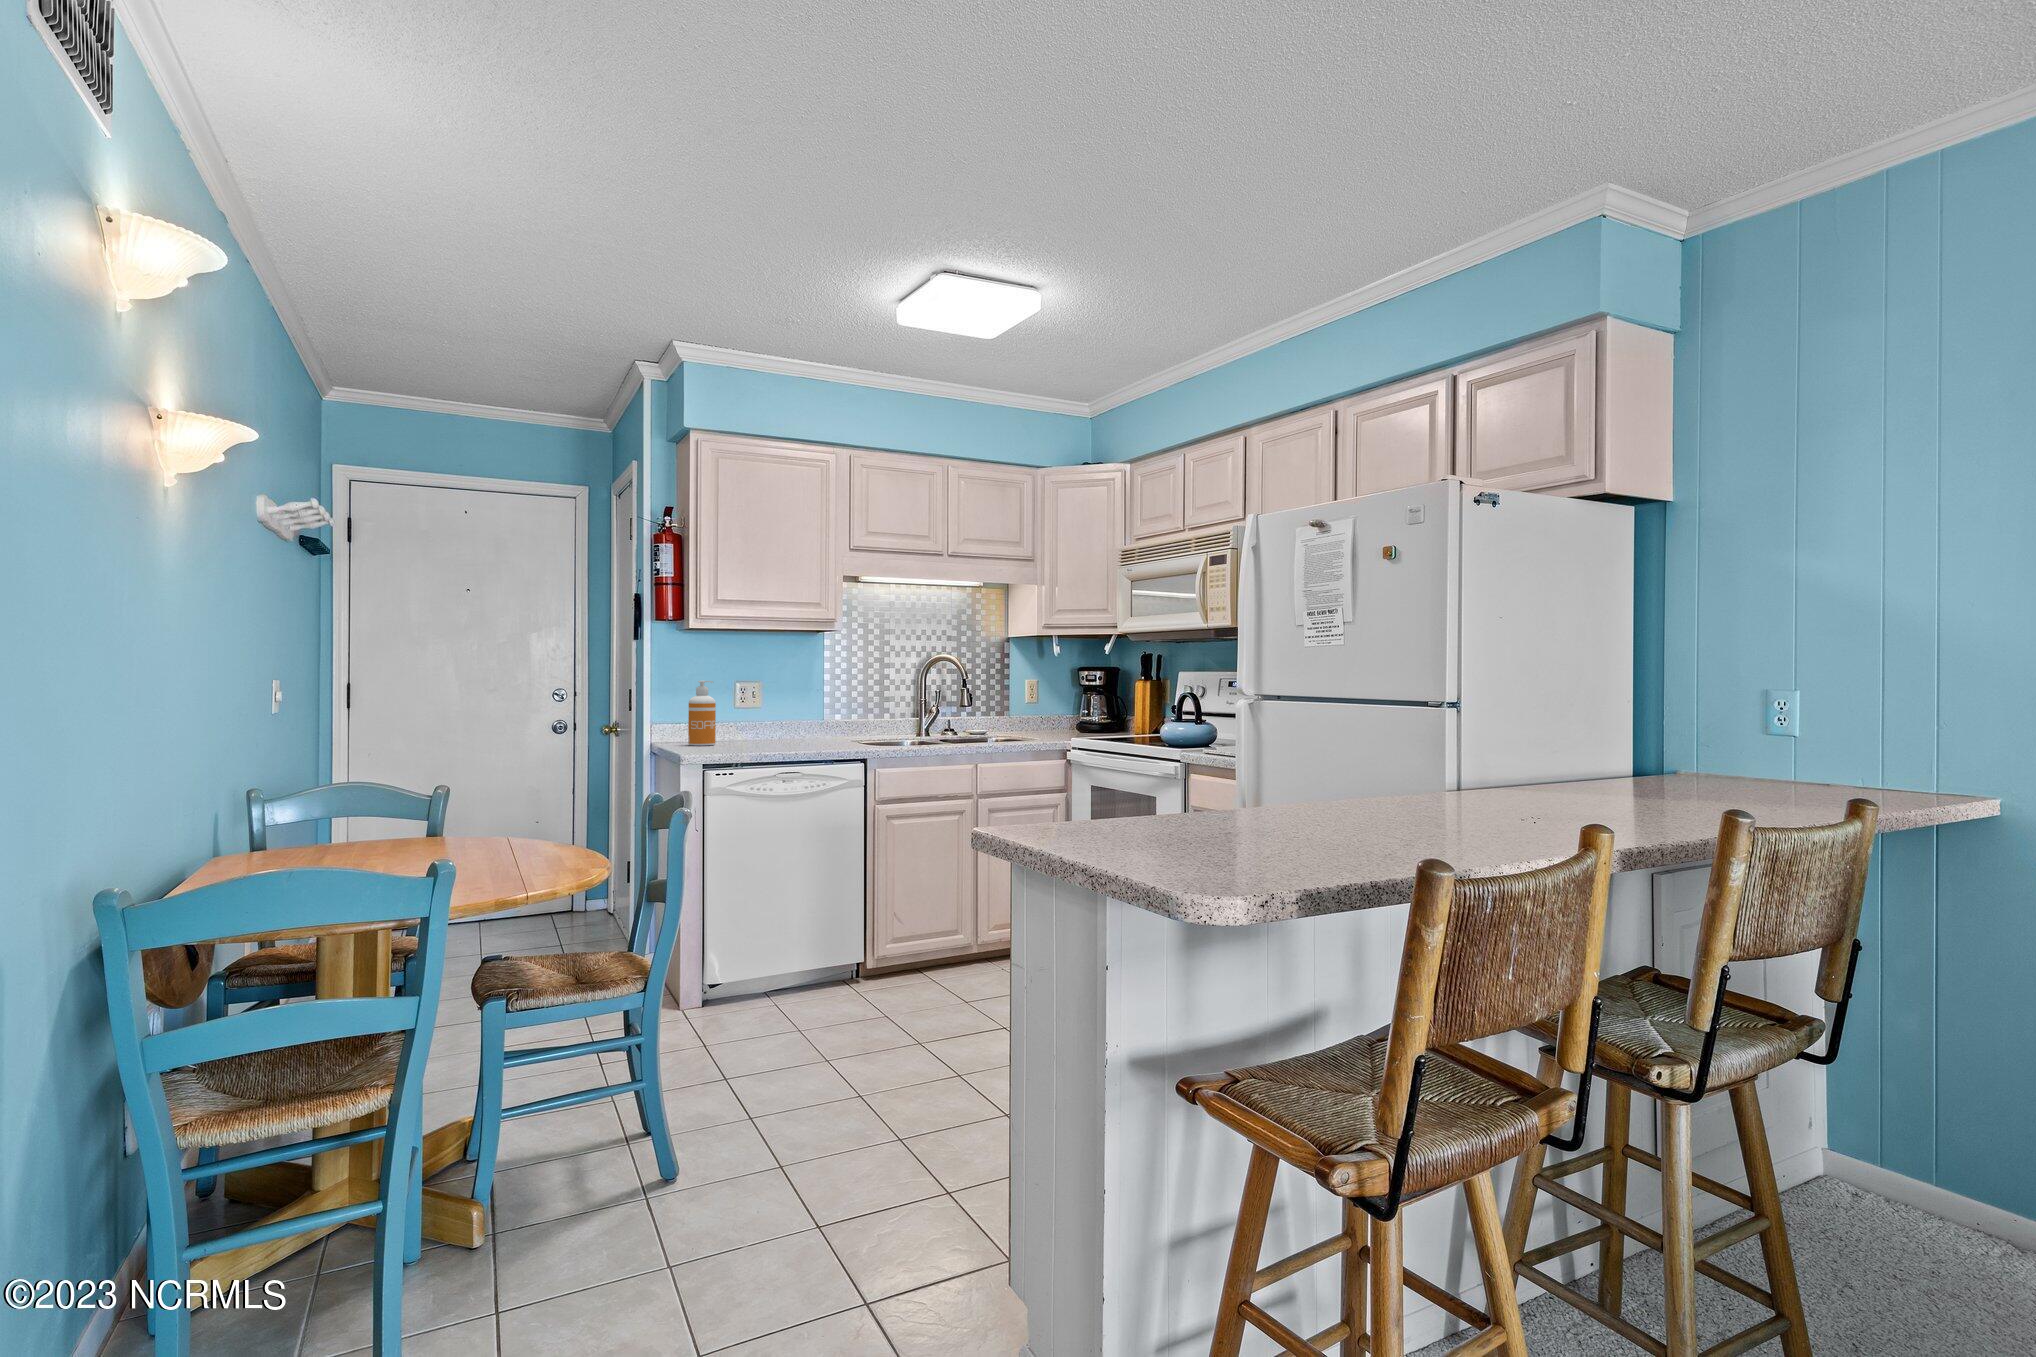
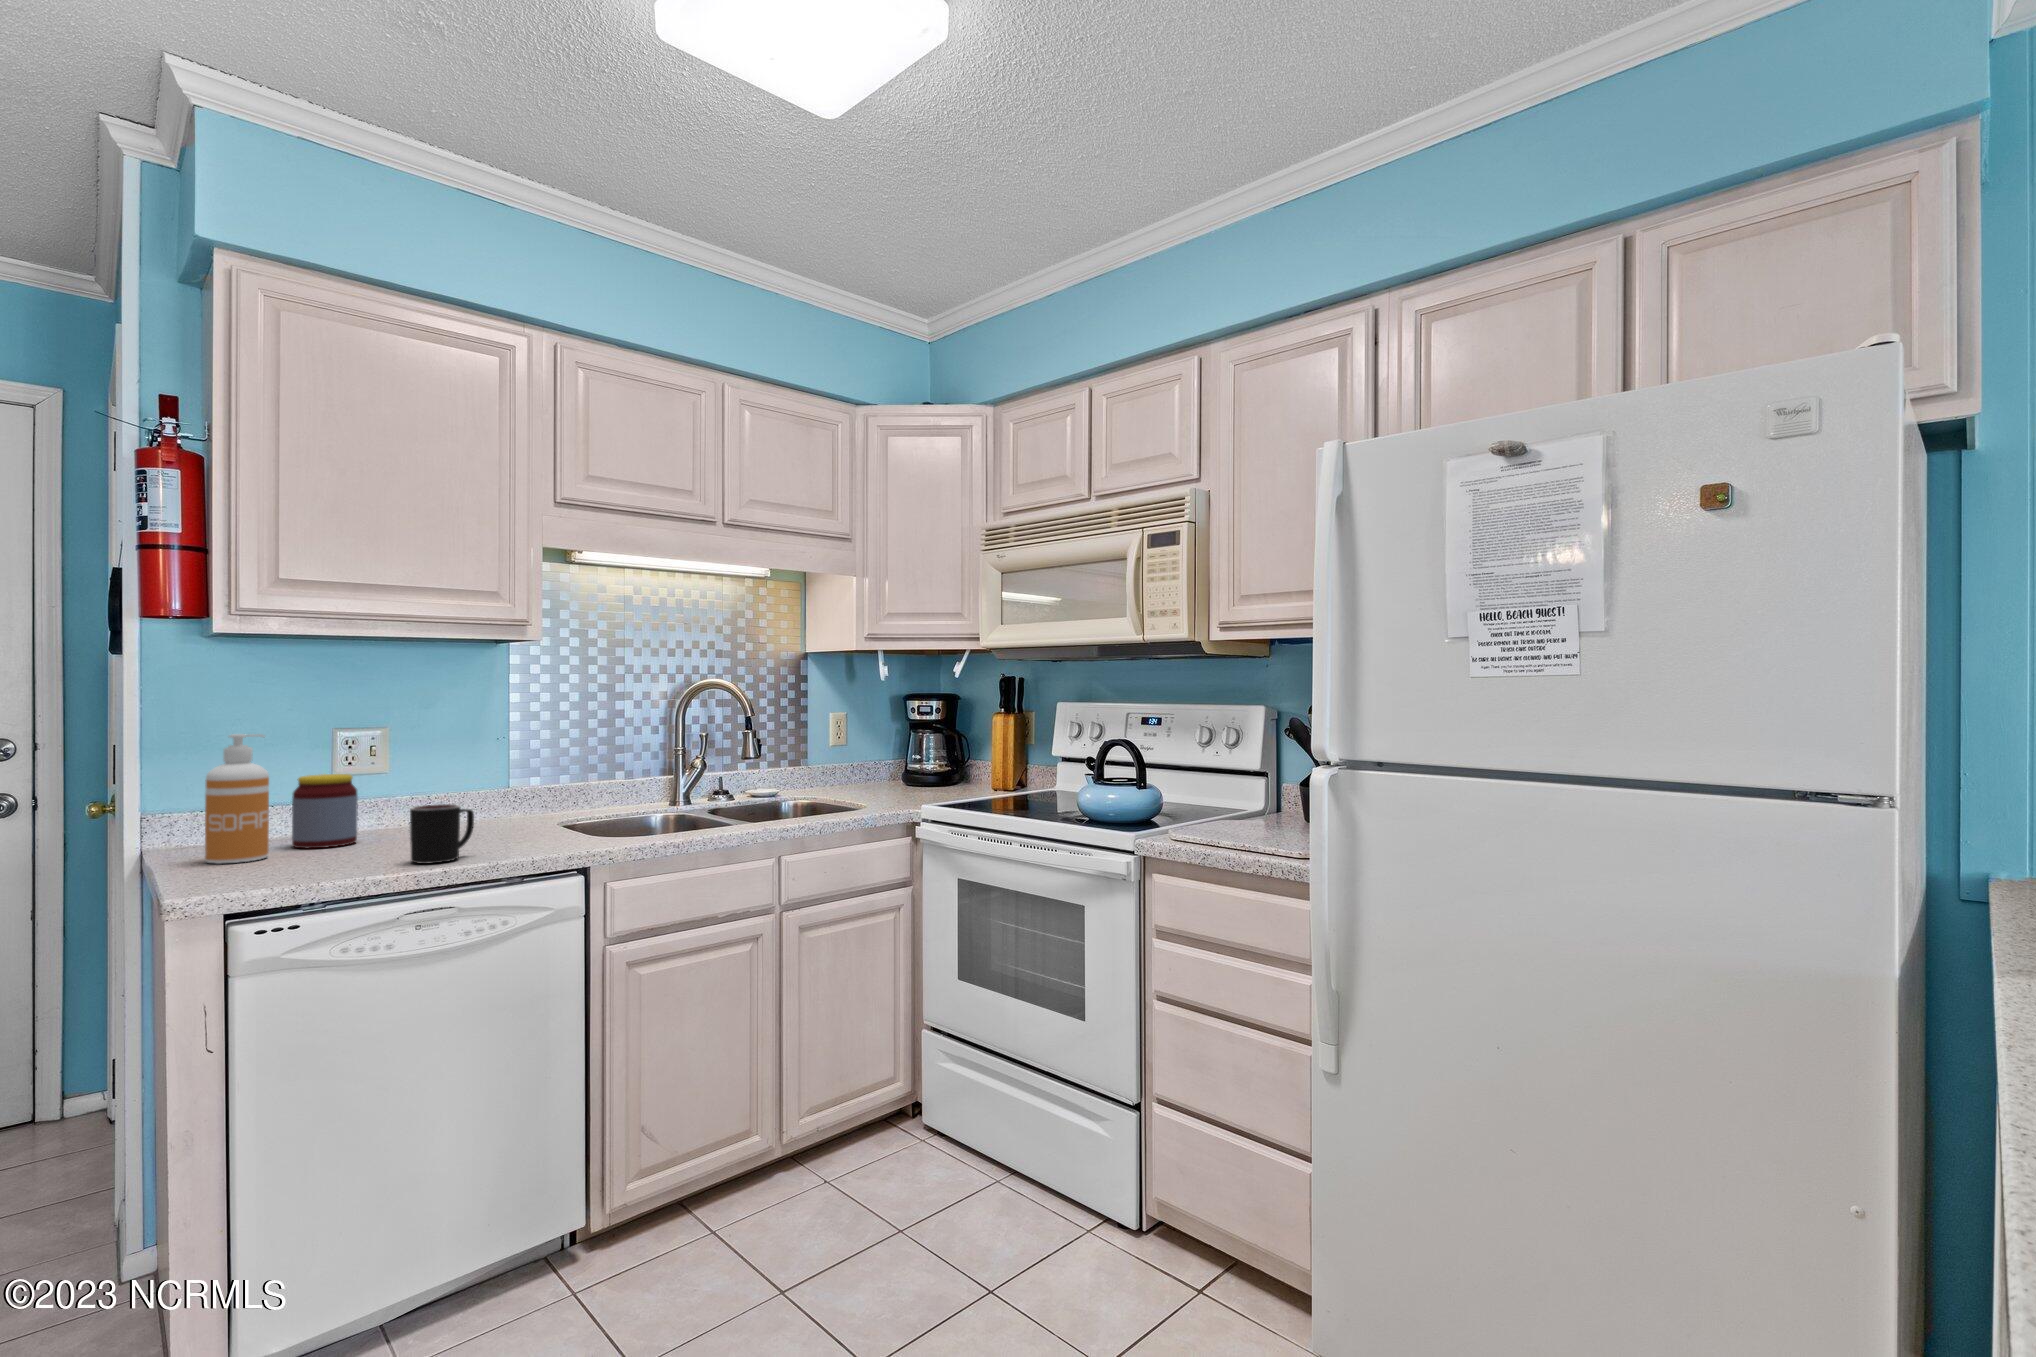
jar: none [722,705,752,743] -> present [292,774,358,848]
mug: none [783,718,812,747] -> present [410,804,474,864]

